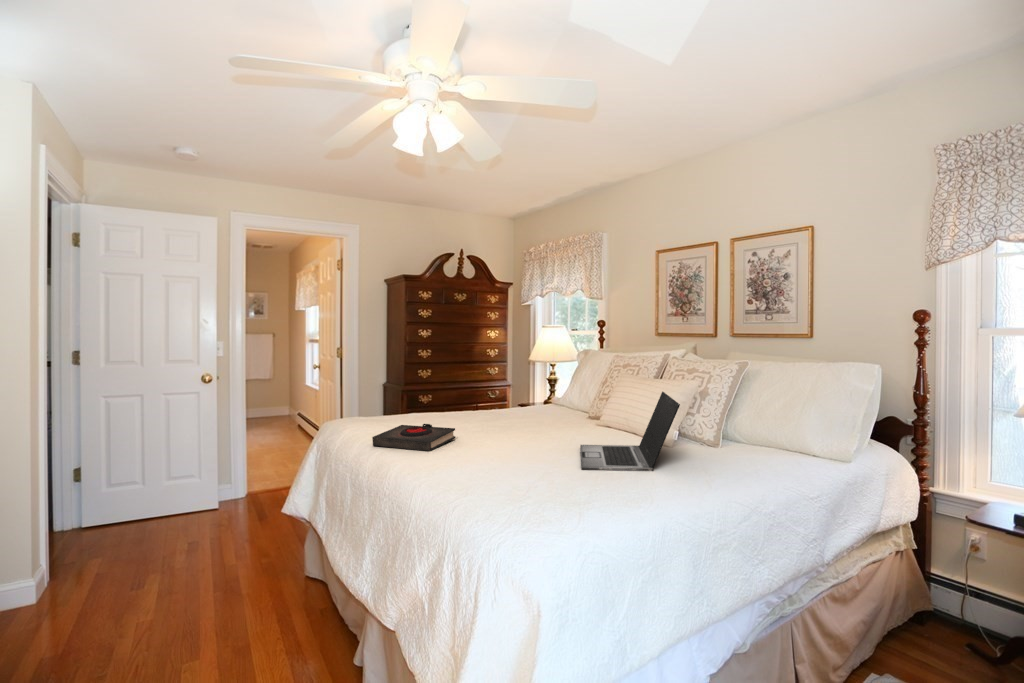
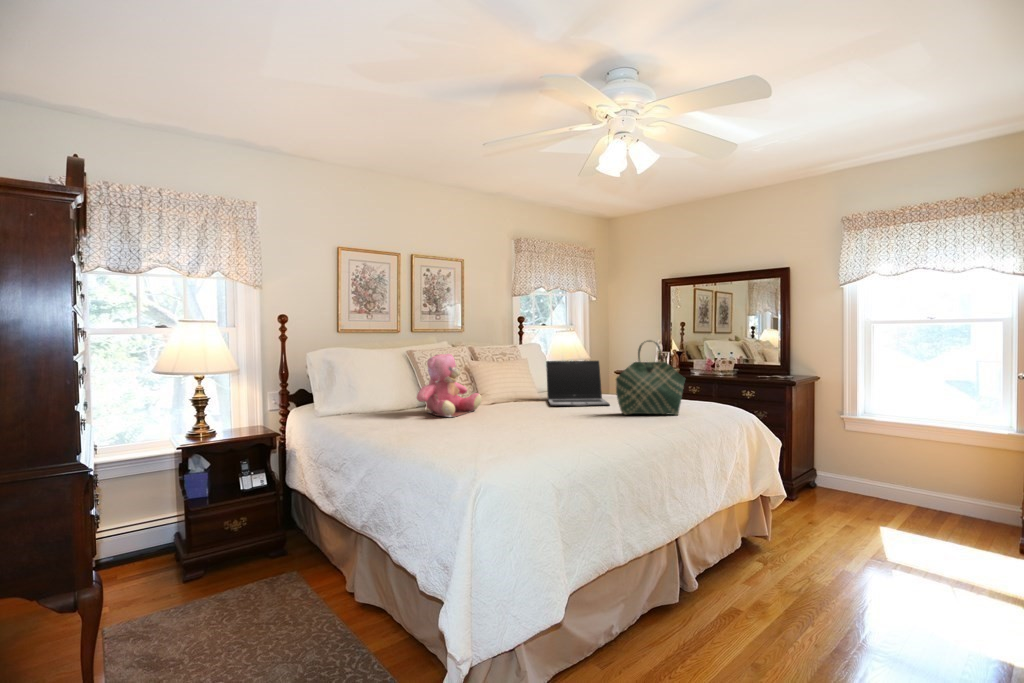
teddy bear: none [522,363,582,429] -> present [417,353,482,417]
tote bag: none [465,369,508,492] -> present [616,340,685,415]
book: present [372,424,455,451] -> none [516,415,583,442]

